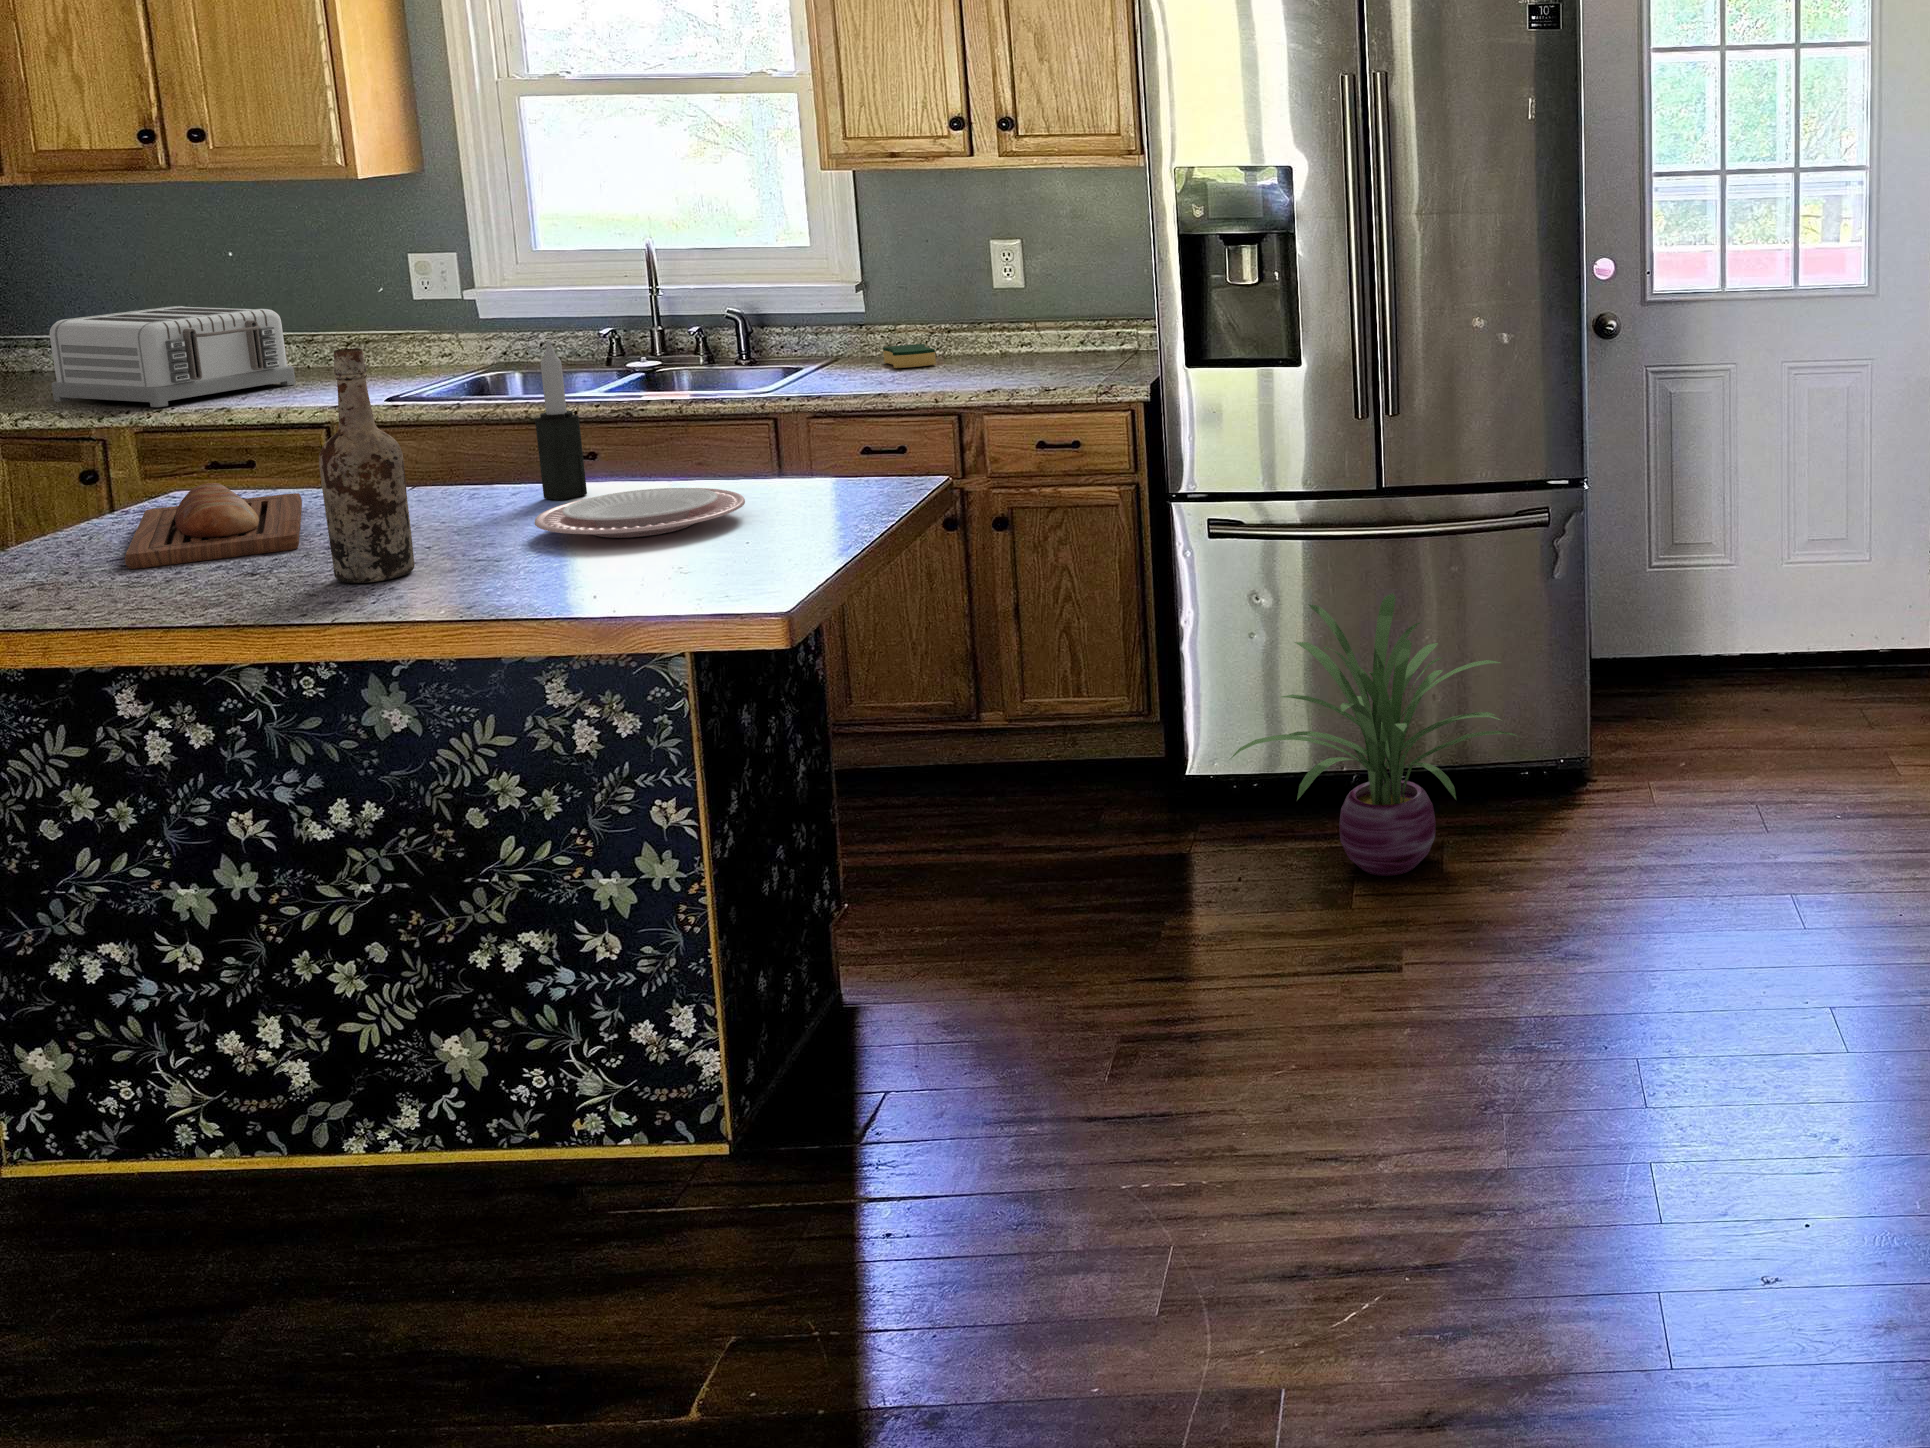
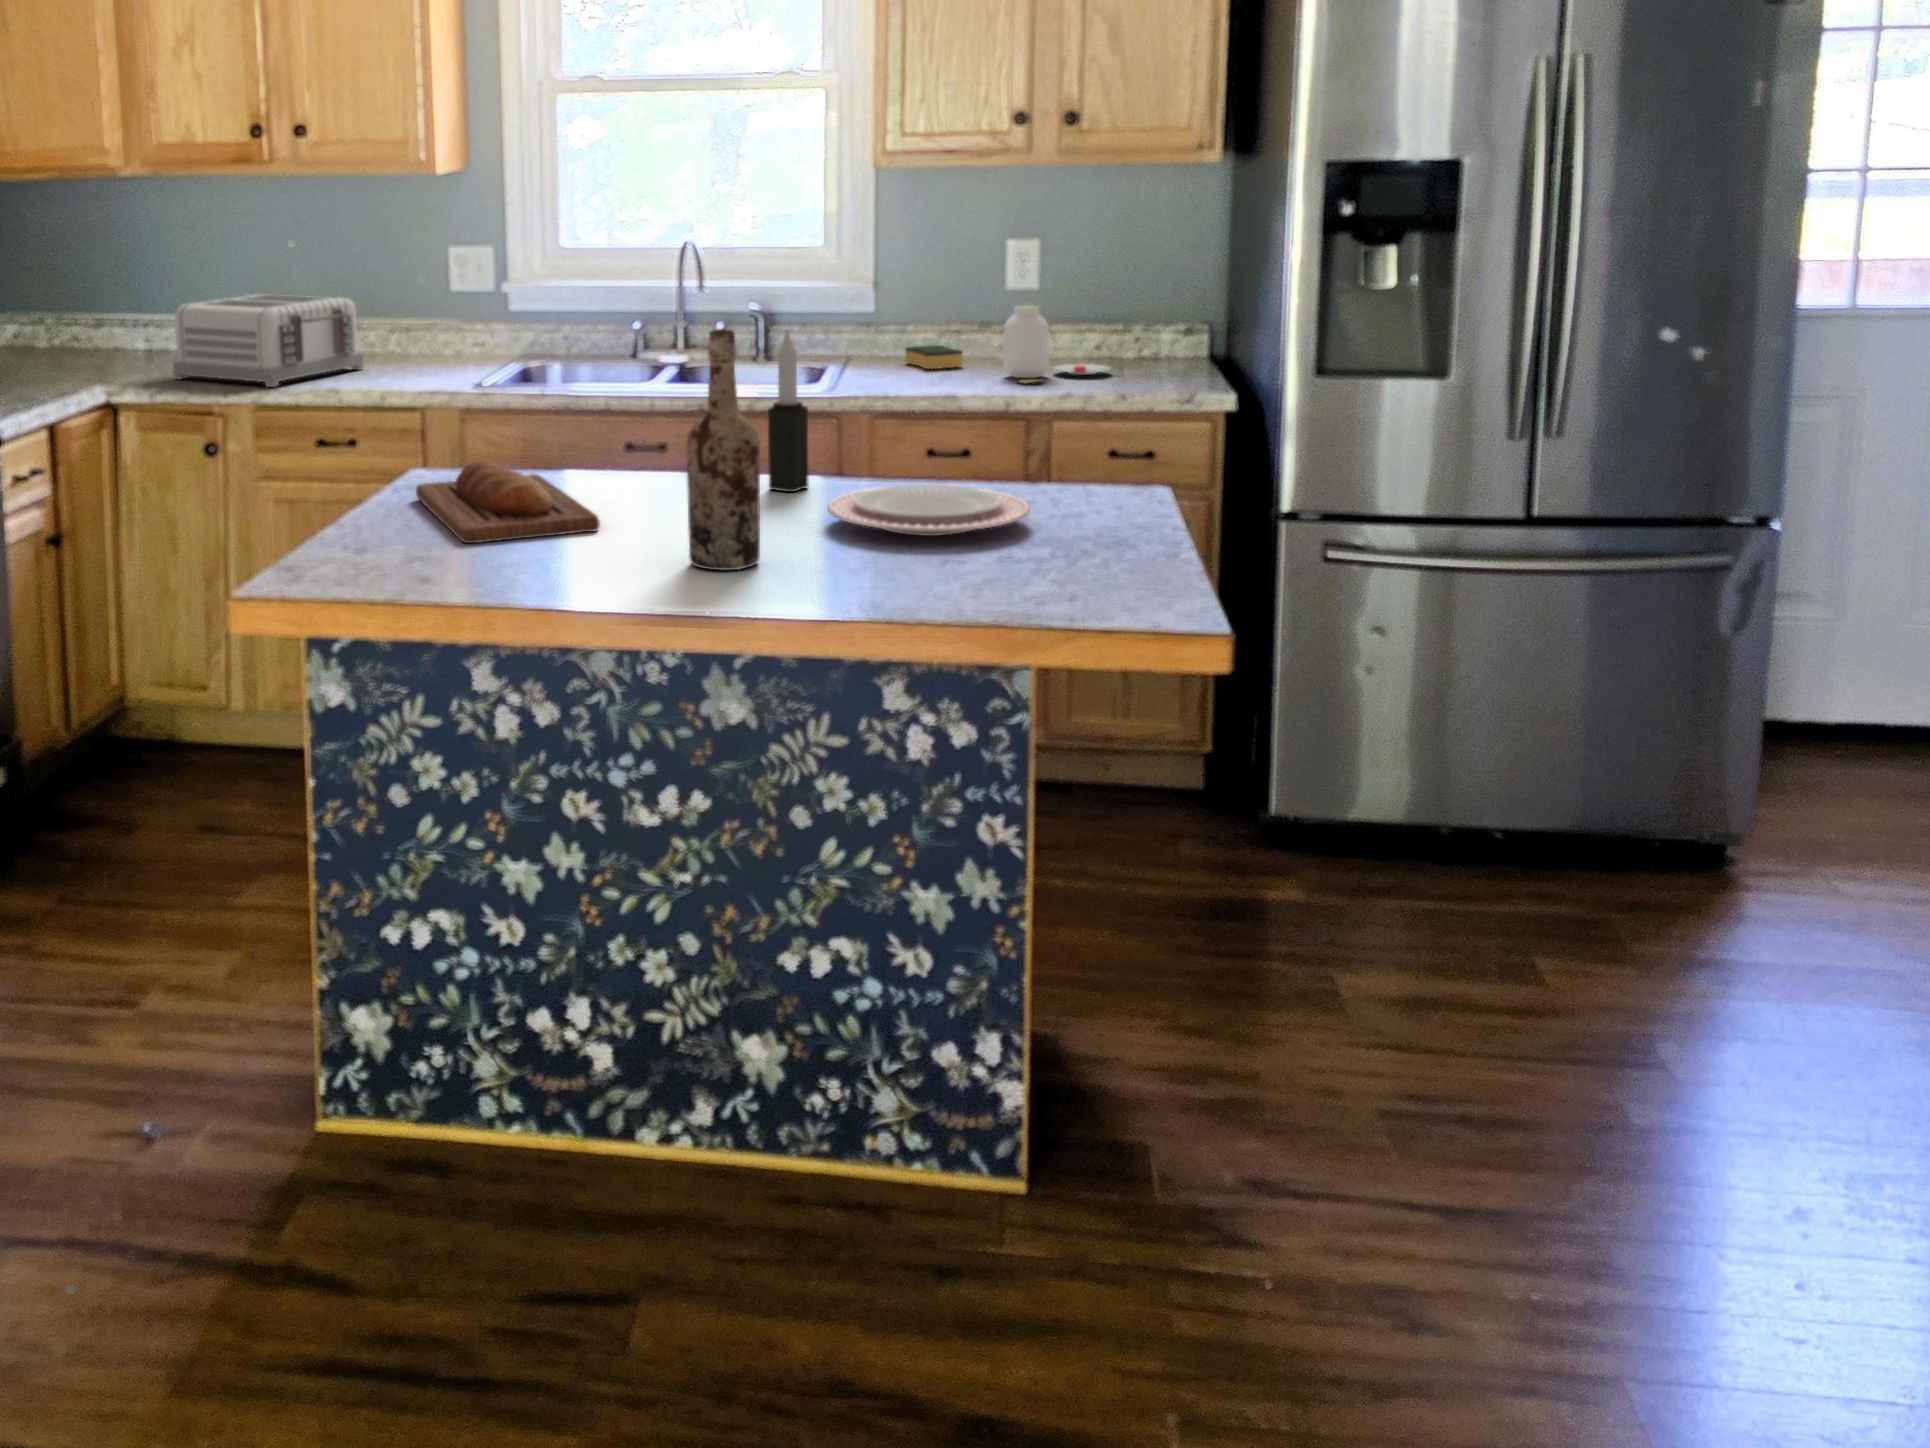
jar: none [956,305,1073,380] -> present [1003,305,1111,383]
decorative plant: present [1230,593,1519,876] -> none [1387,634,1734,952]

